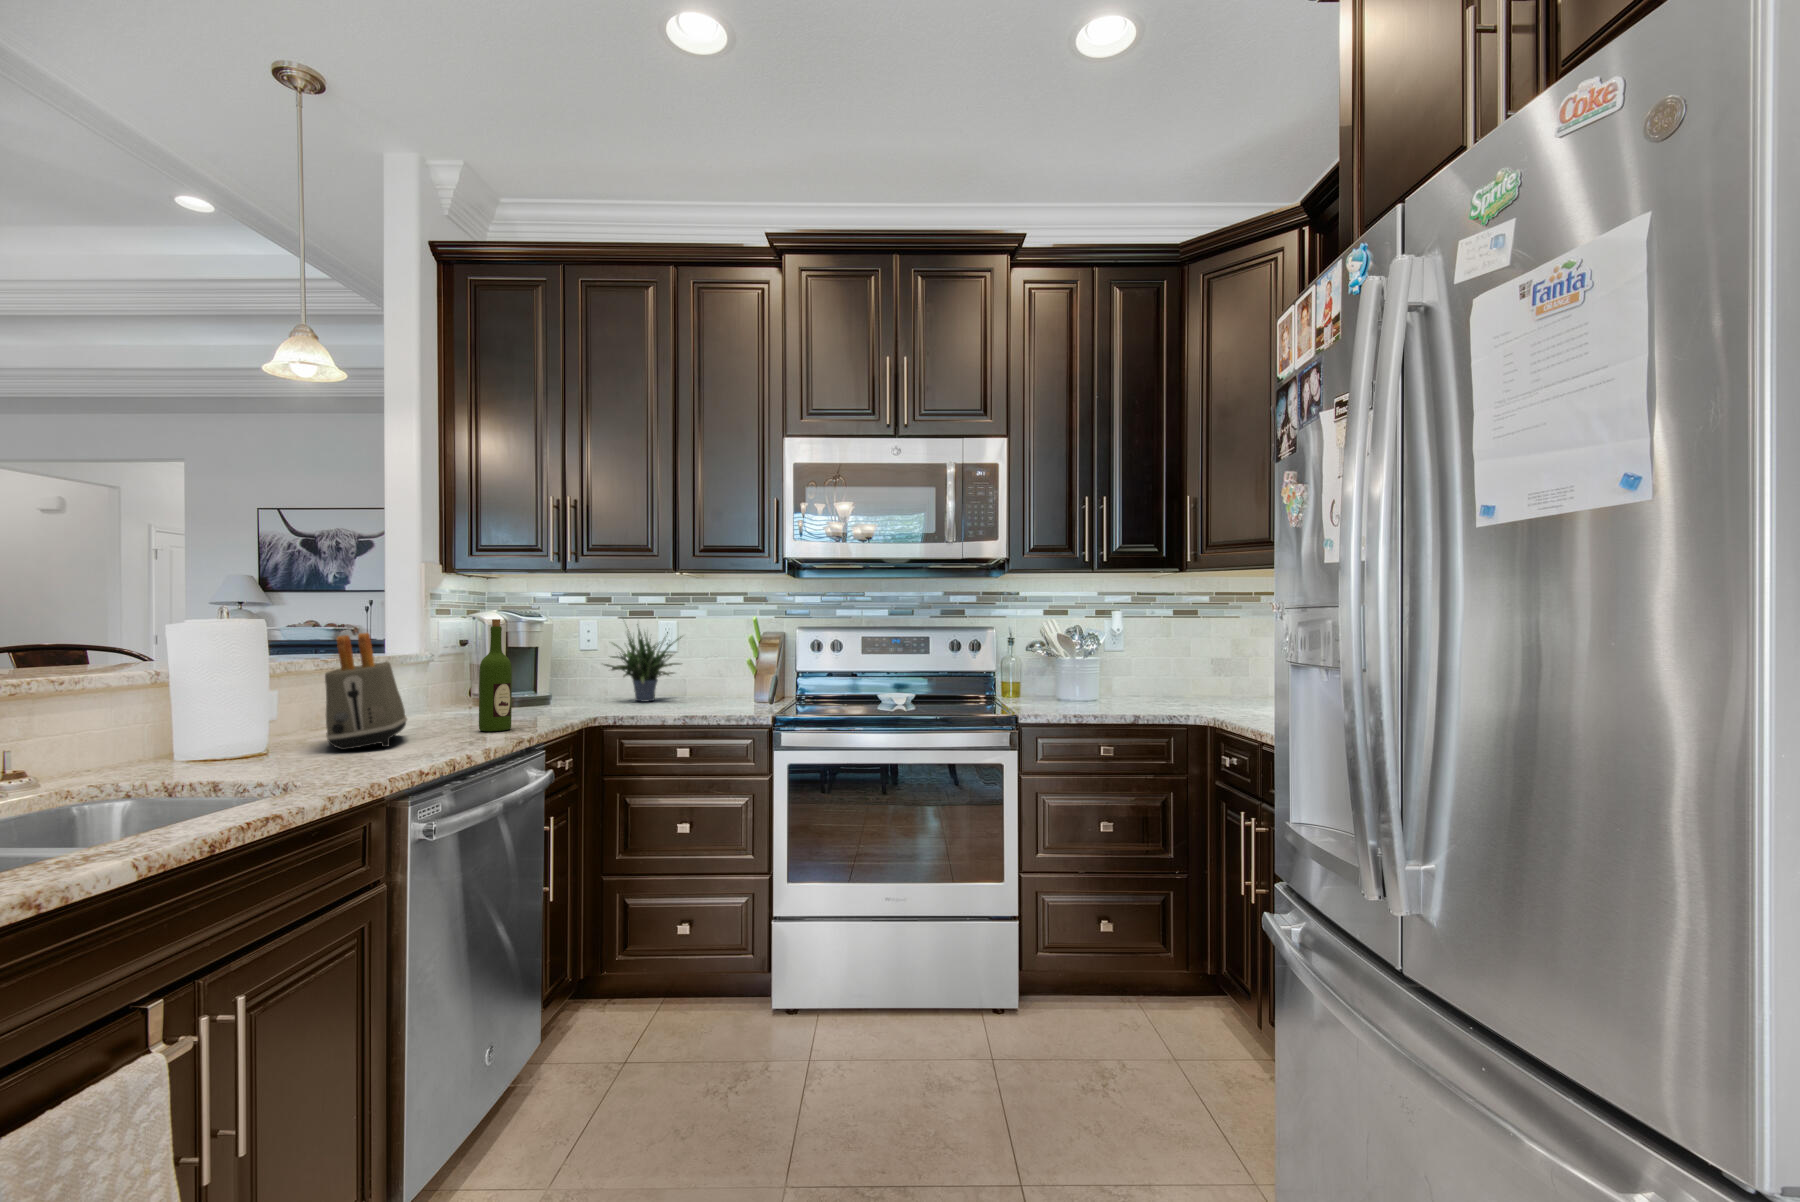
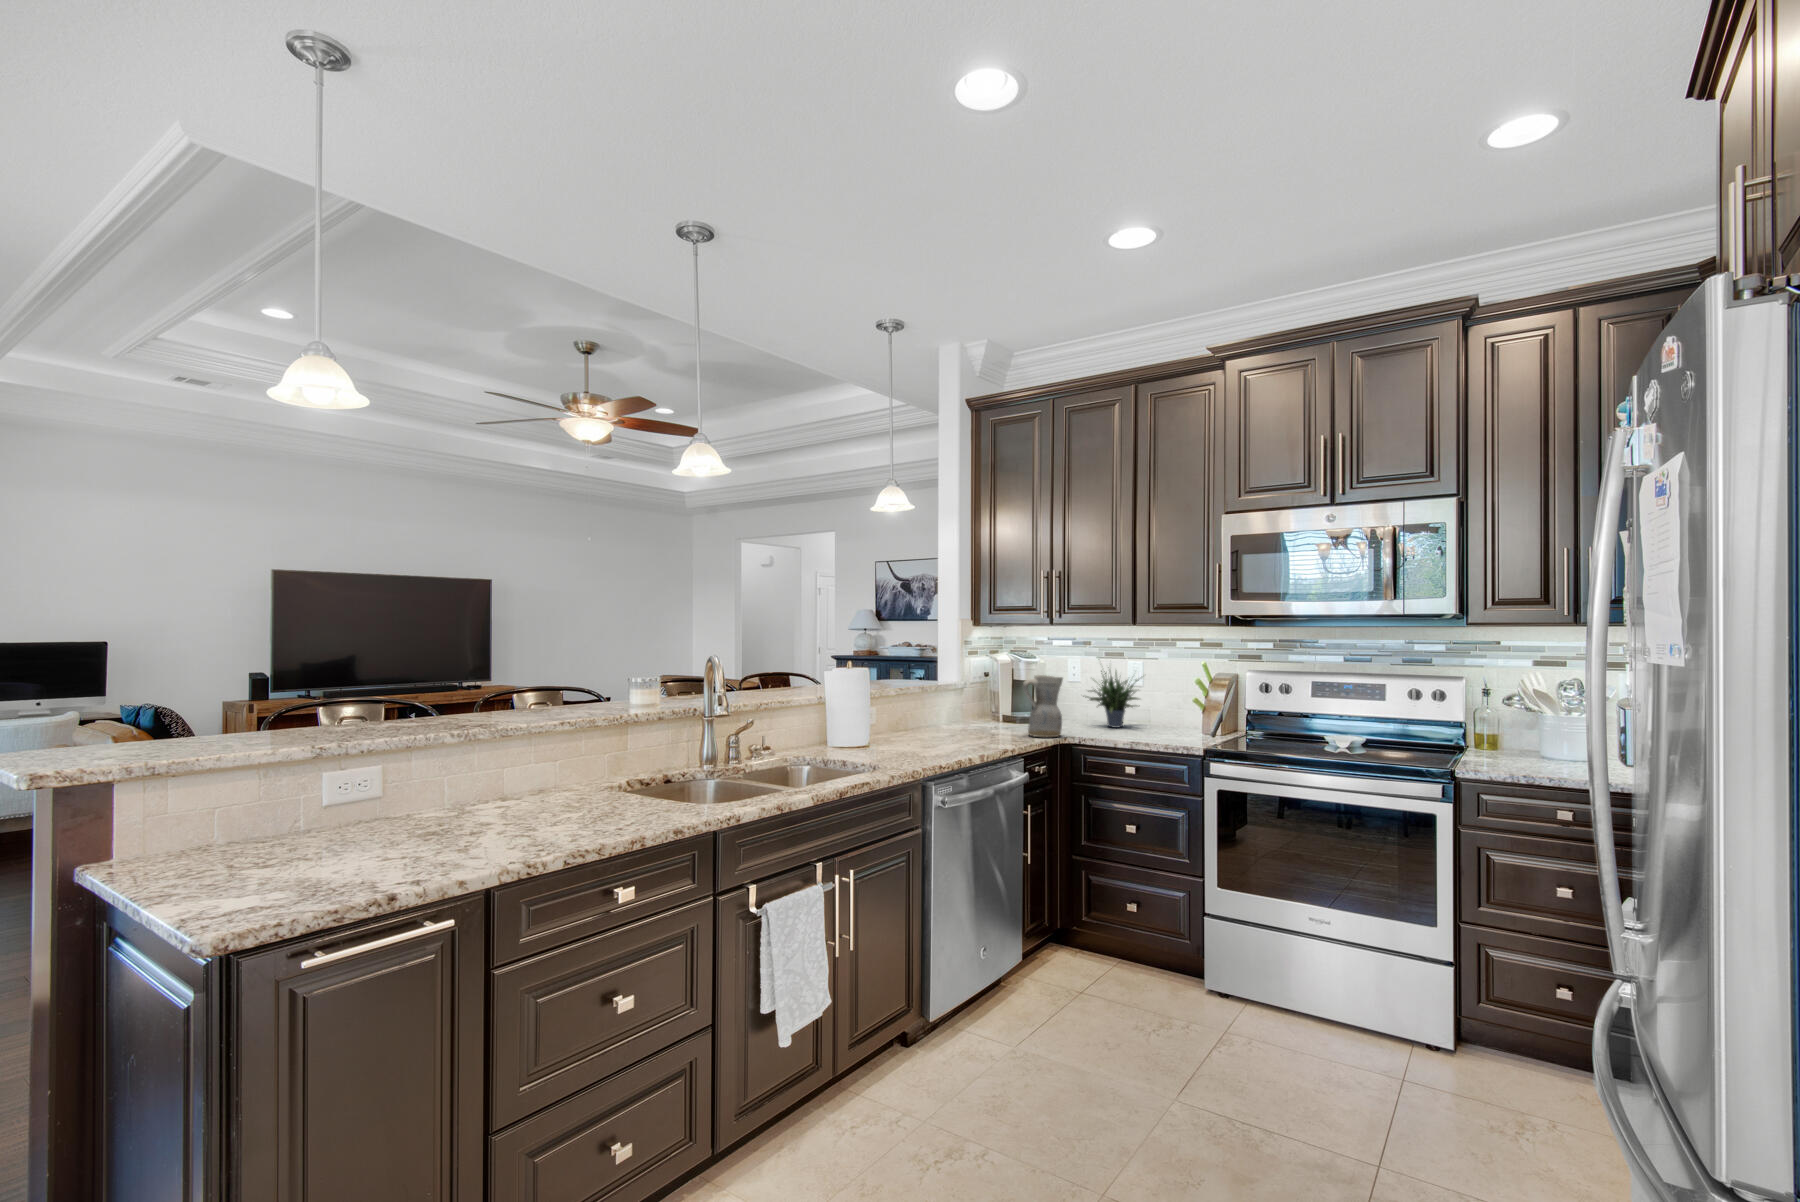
wine bottle: present [479,619,512,731] -> none [986,665,1006,743]
toaster: present [325,633,407,750] -> none [897,674,942,748]
ceramic pitcher: none [531,635,589,719] -> present [1023,675,1063,737]

